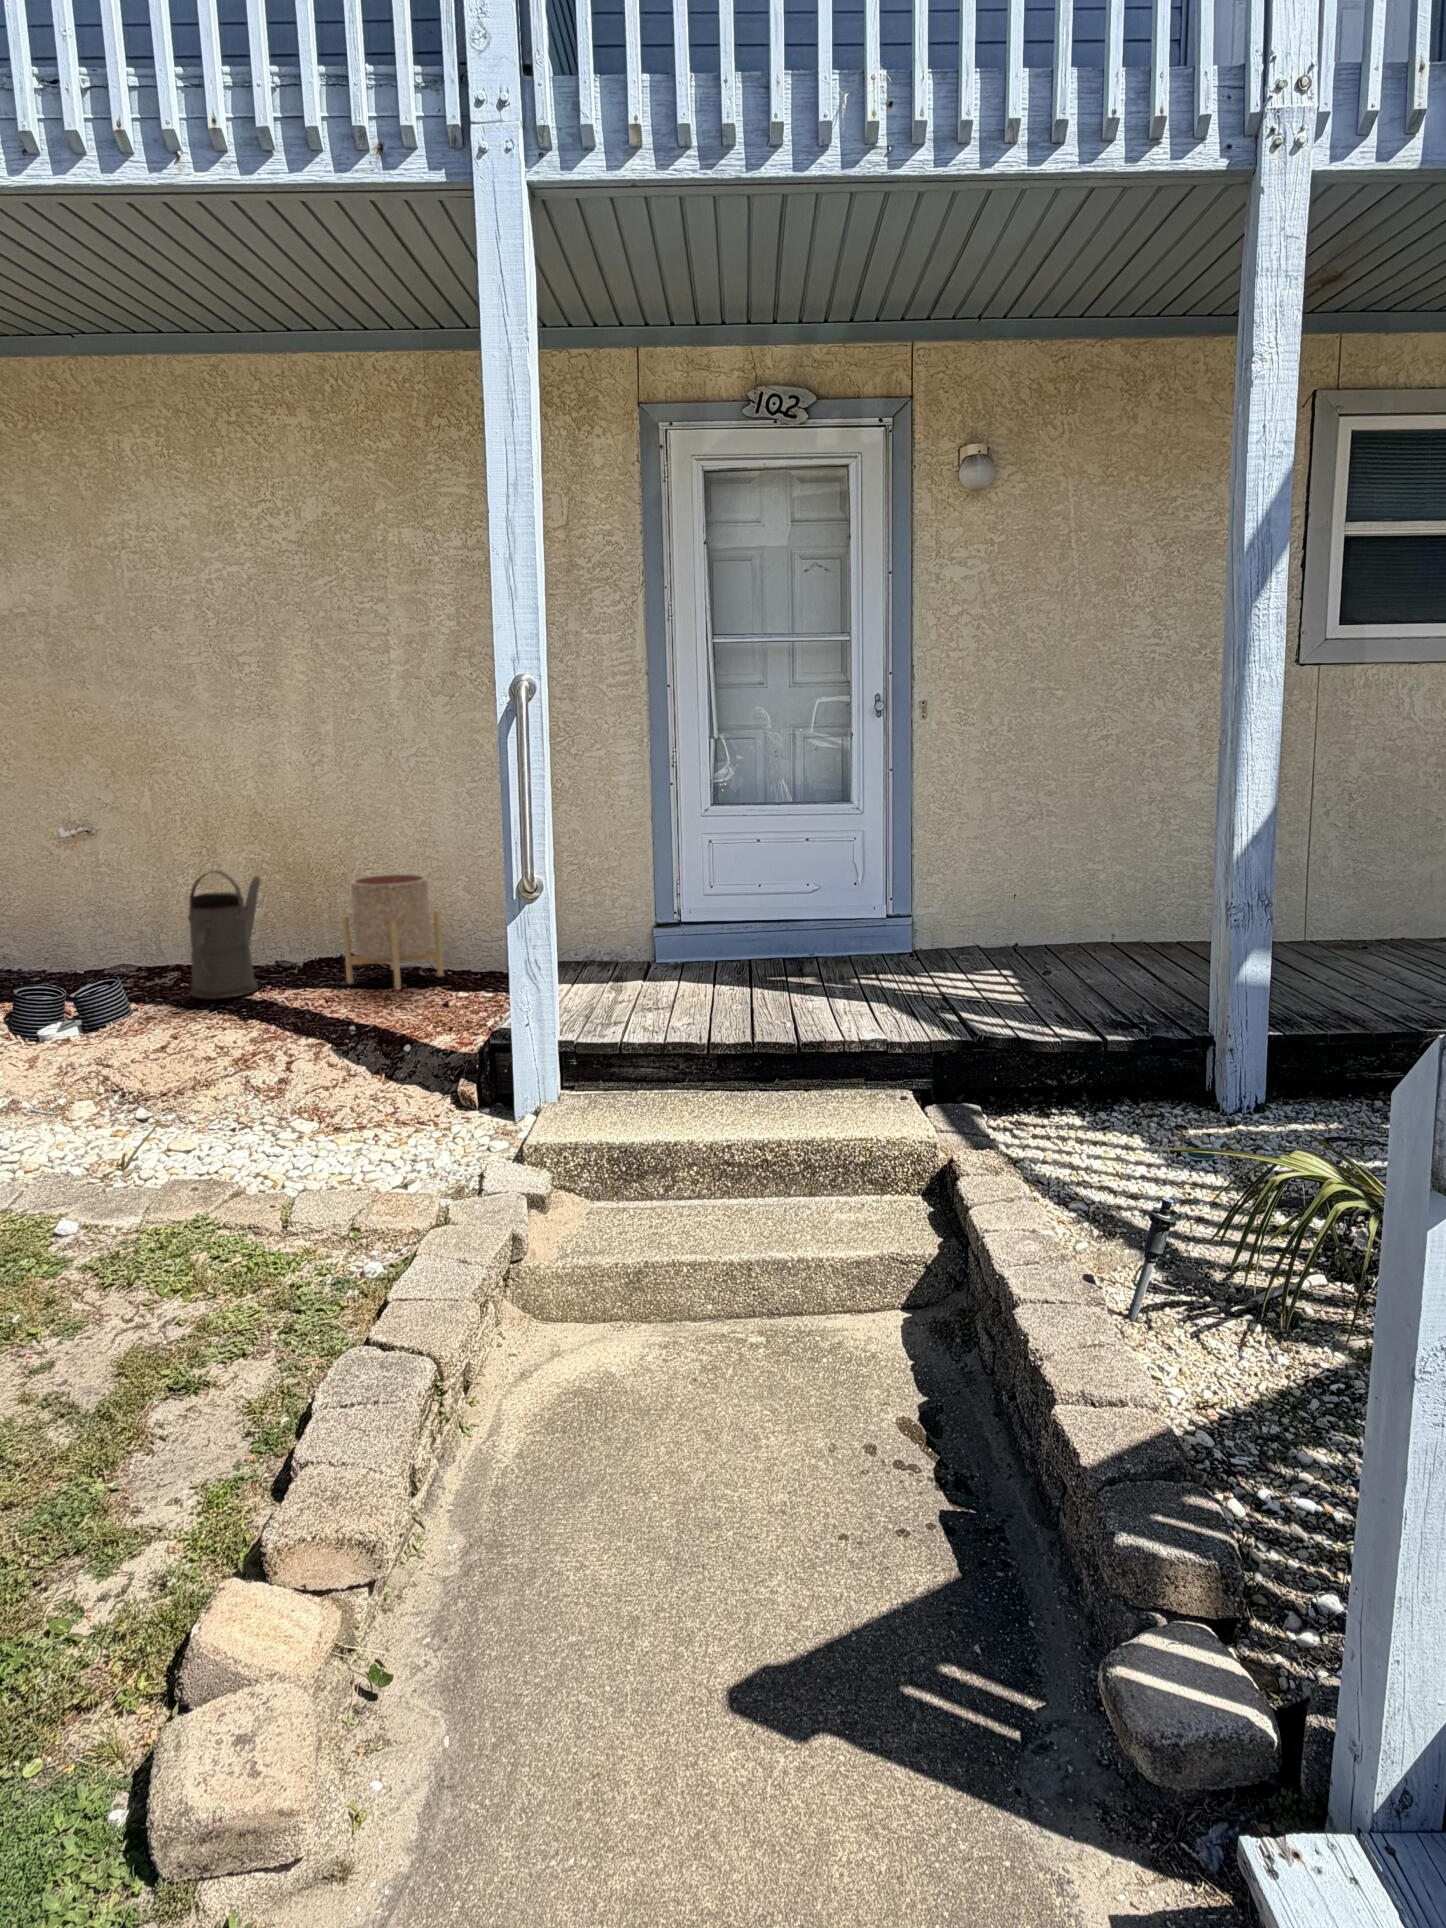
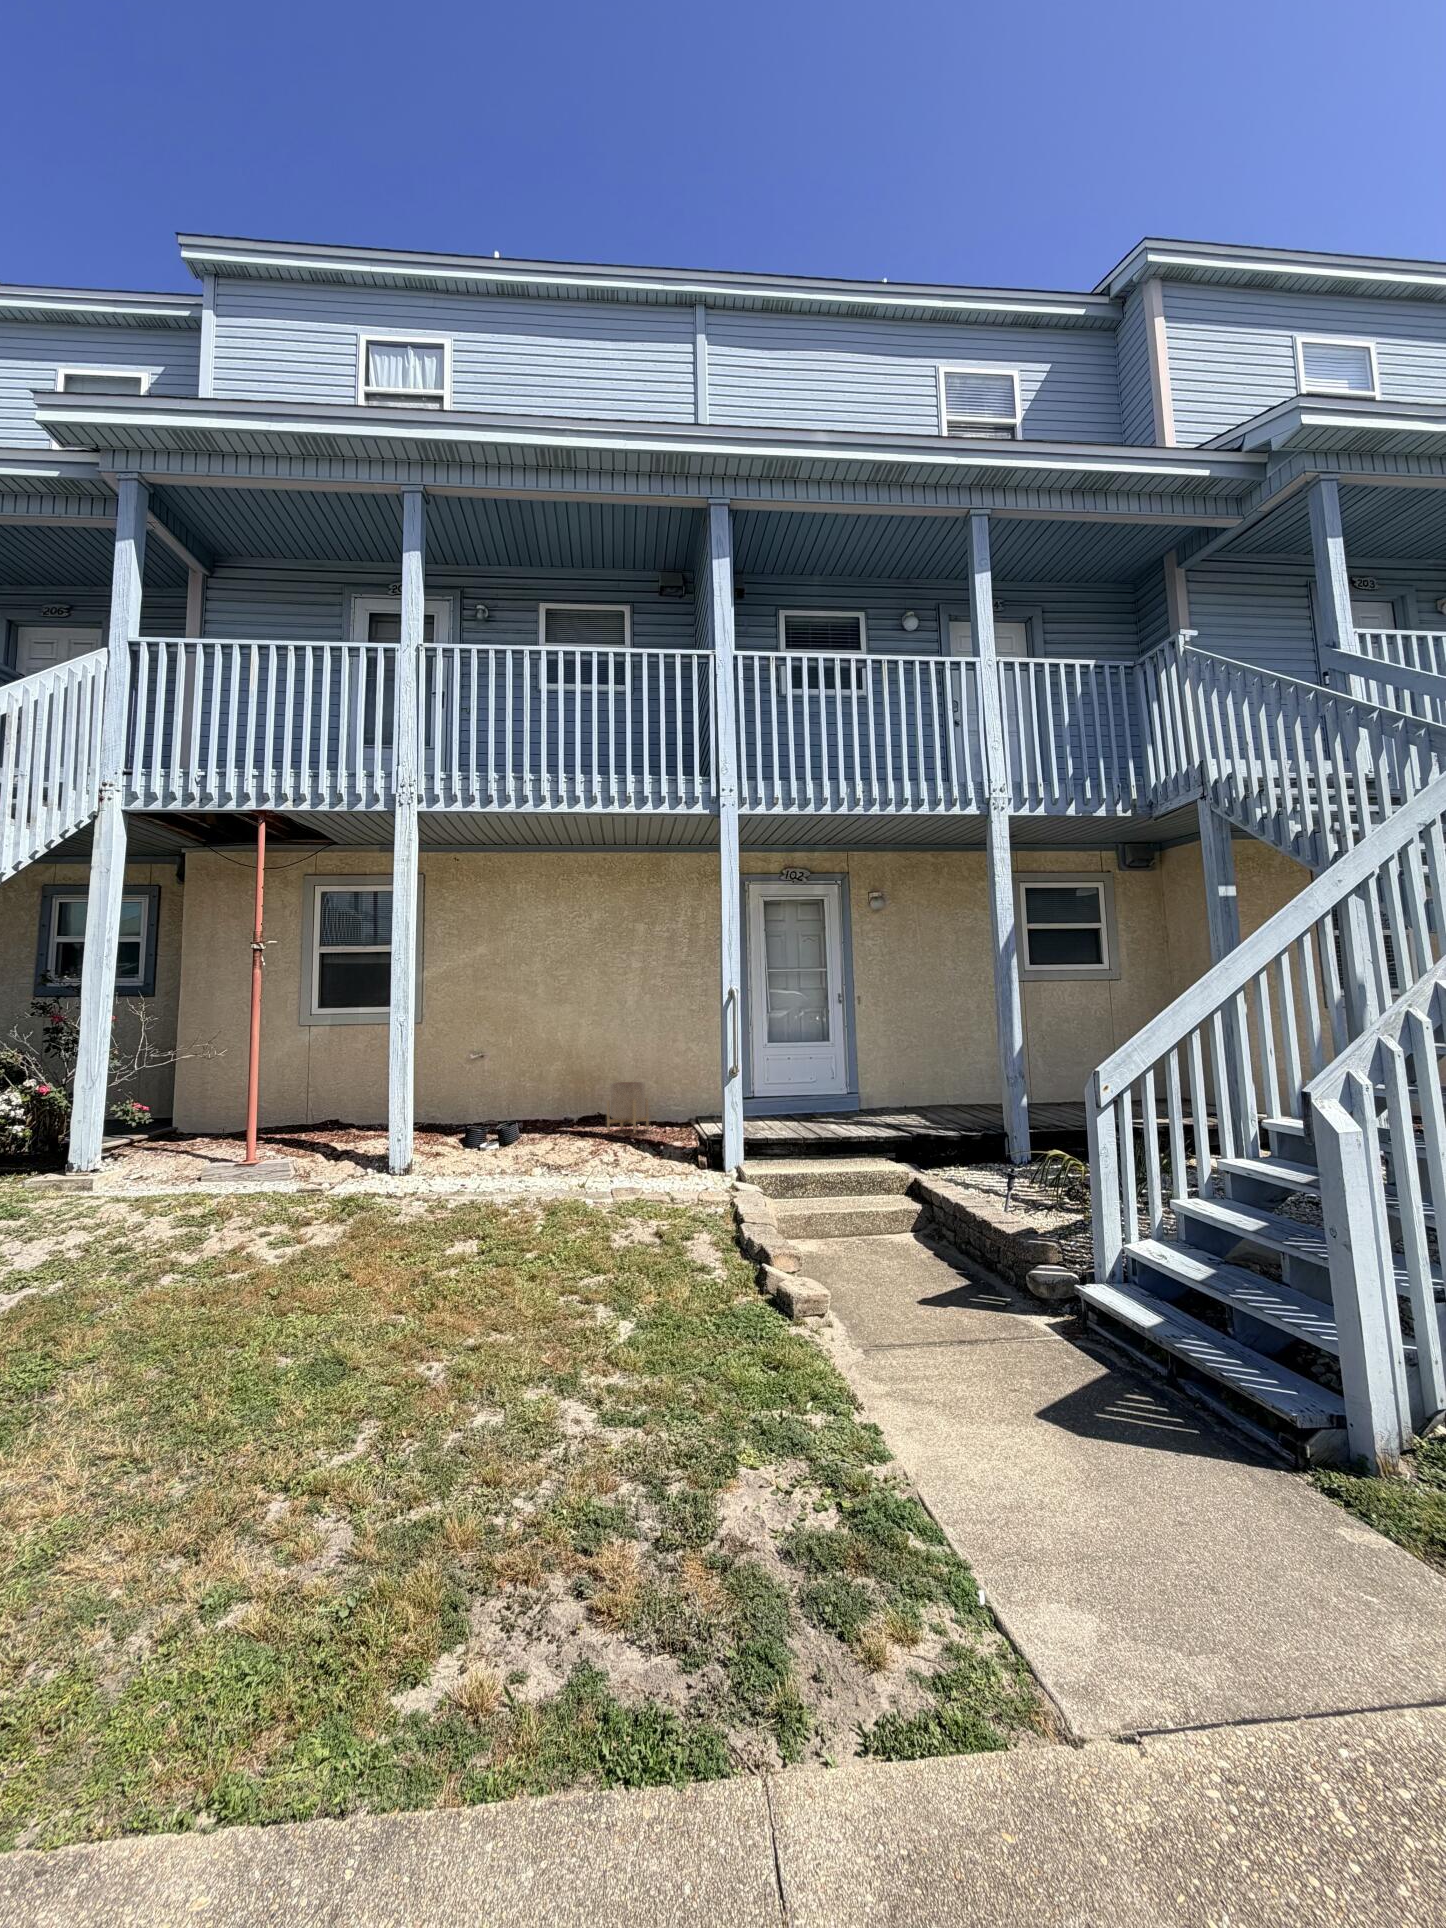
watering can: present [188,871,261,999] -> none [539,1078,569,1137]

